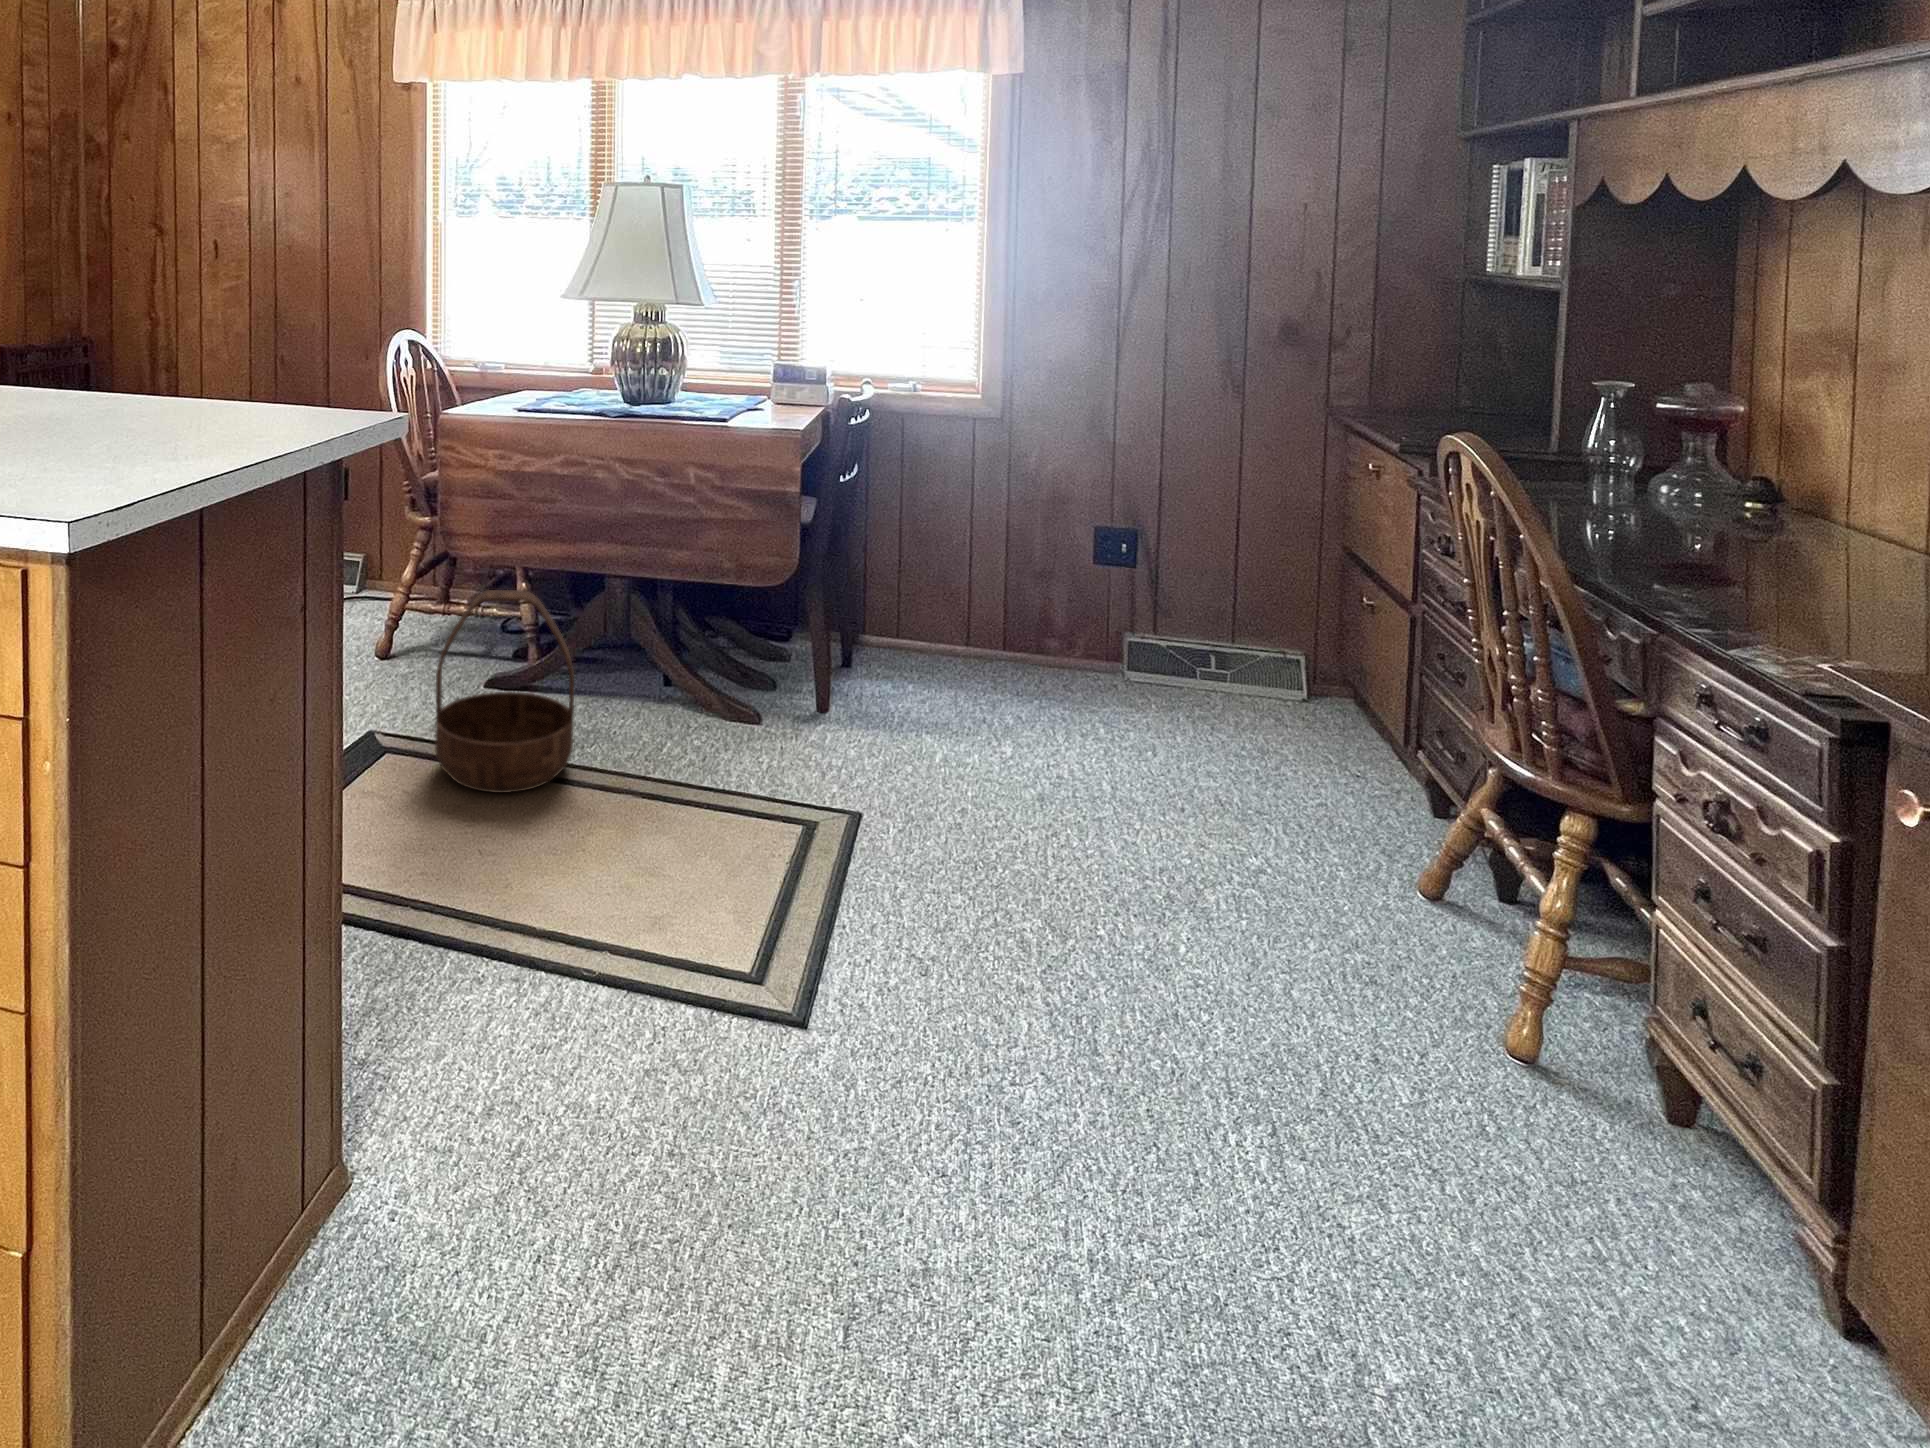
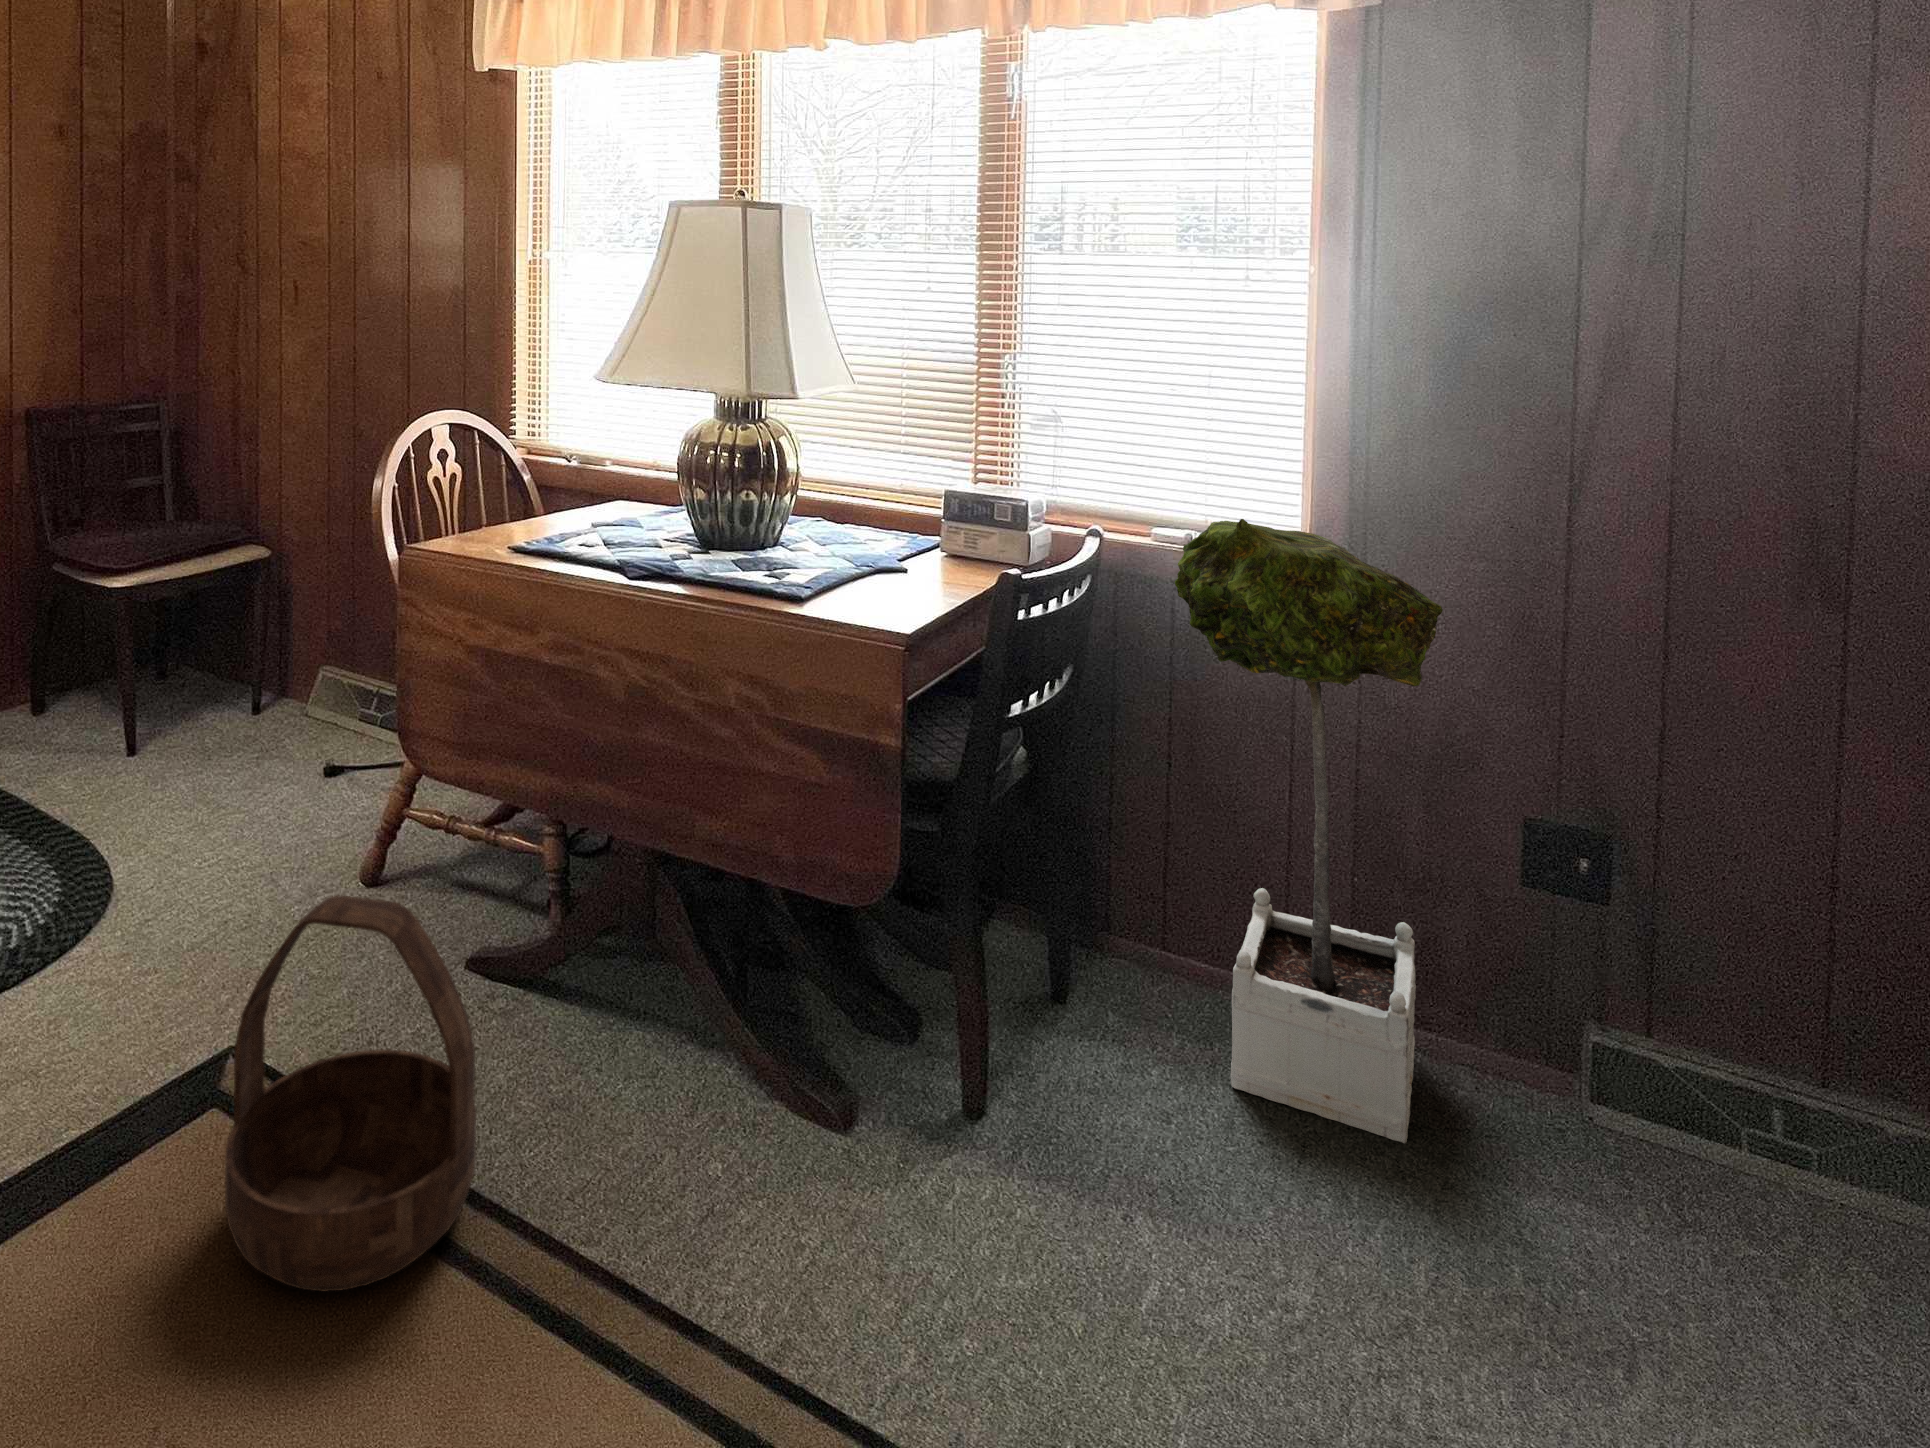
potted tree: none [916,367,1059,697] -> present [1175,519,1443,1143]

